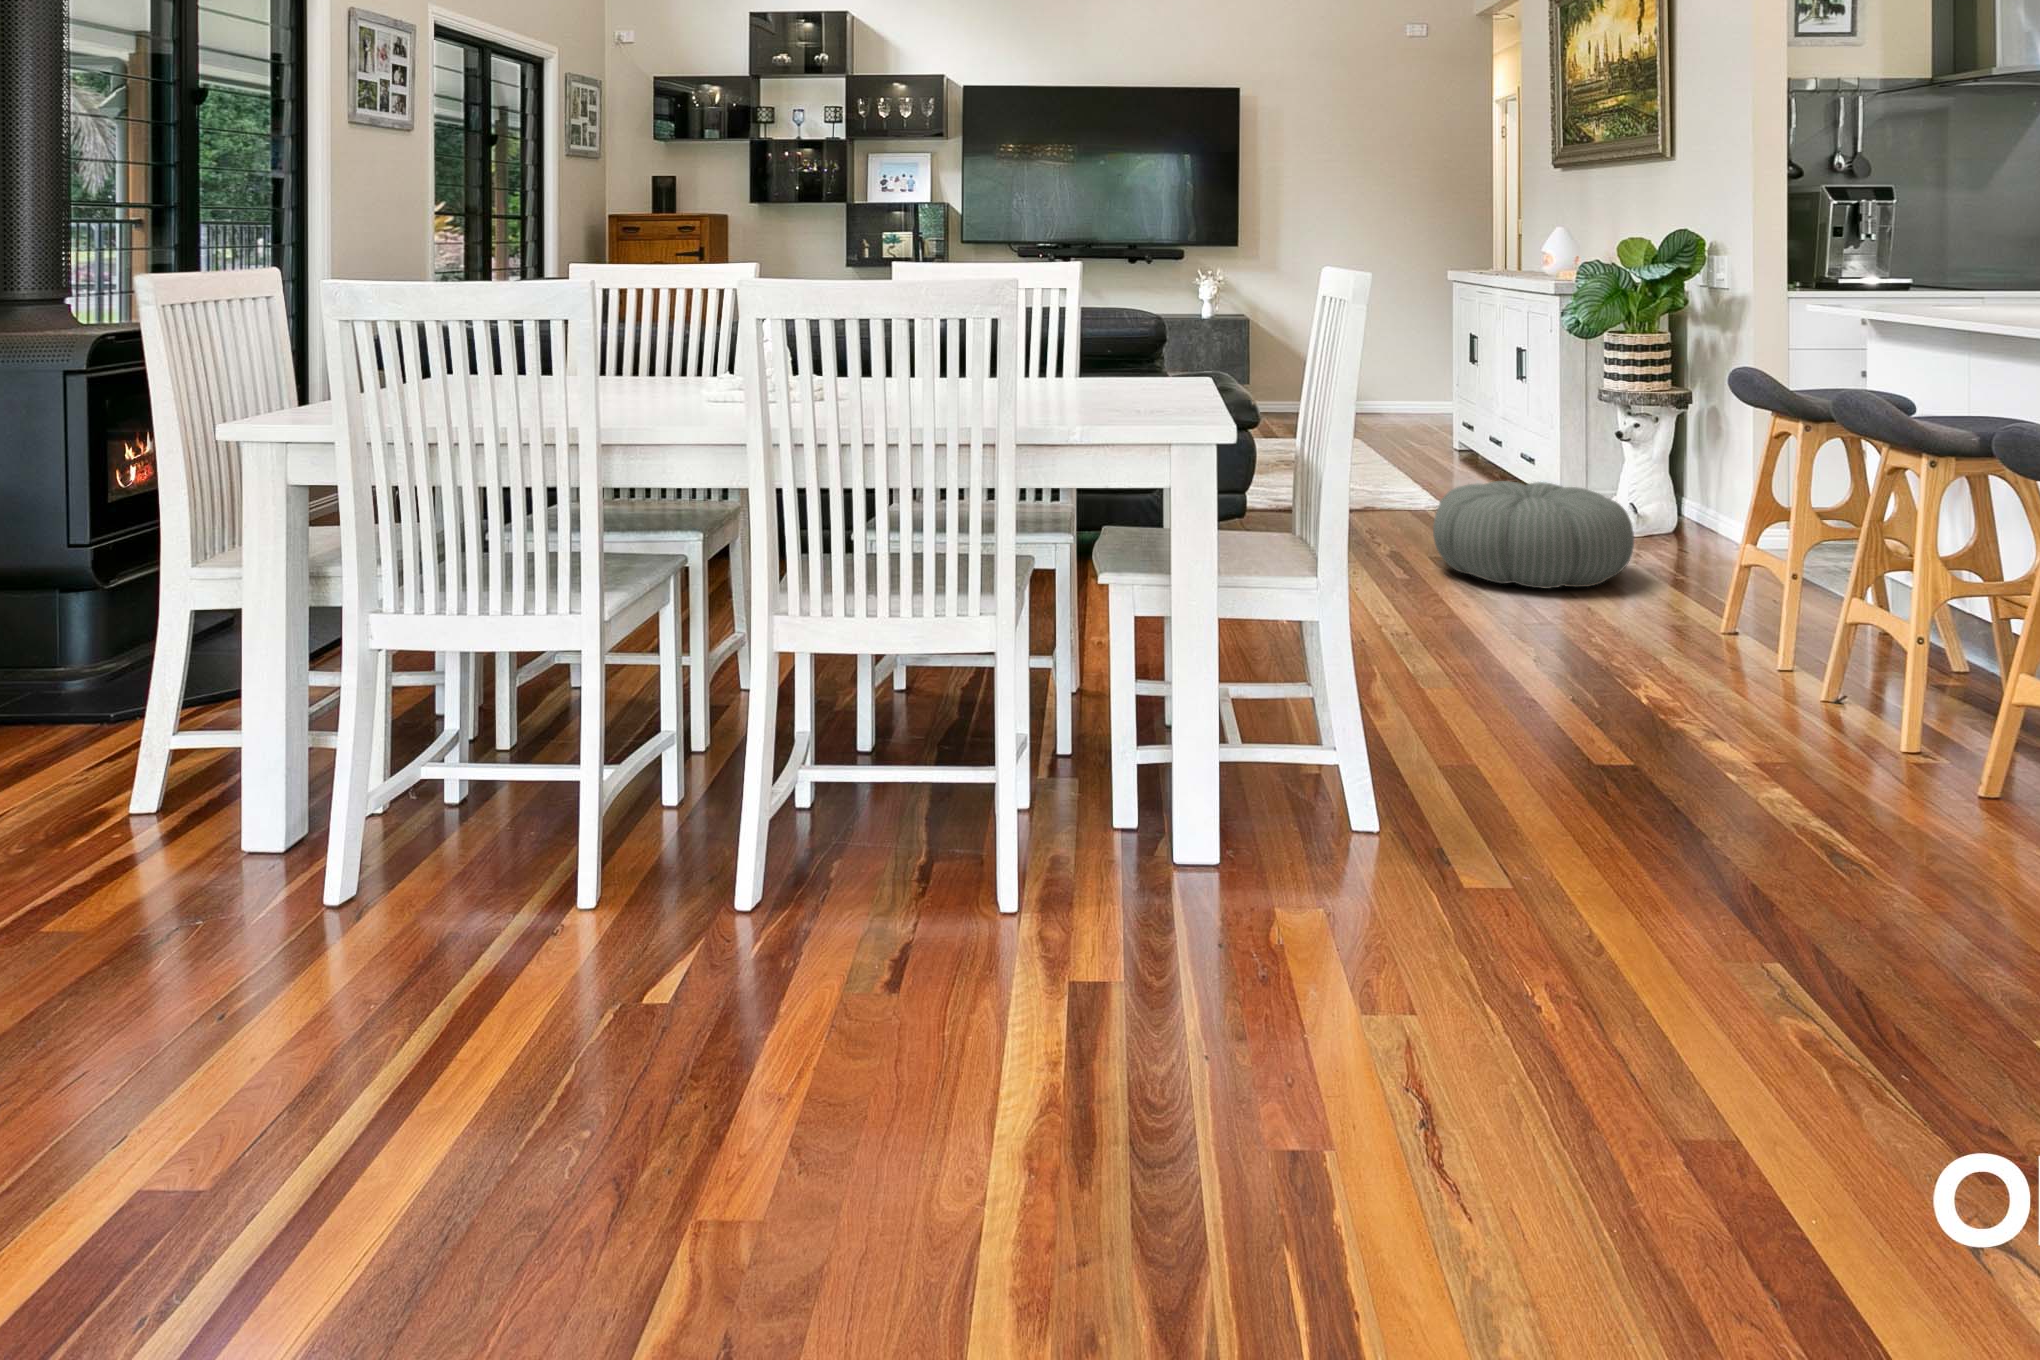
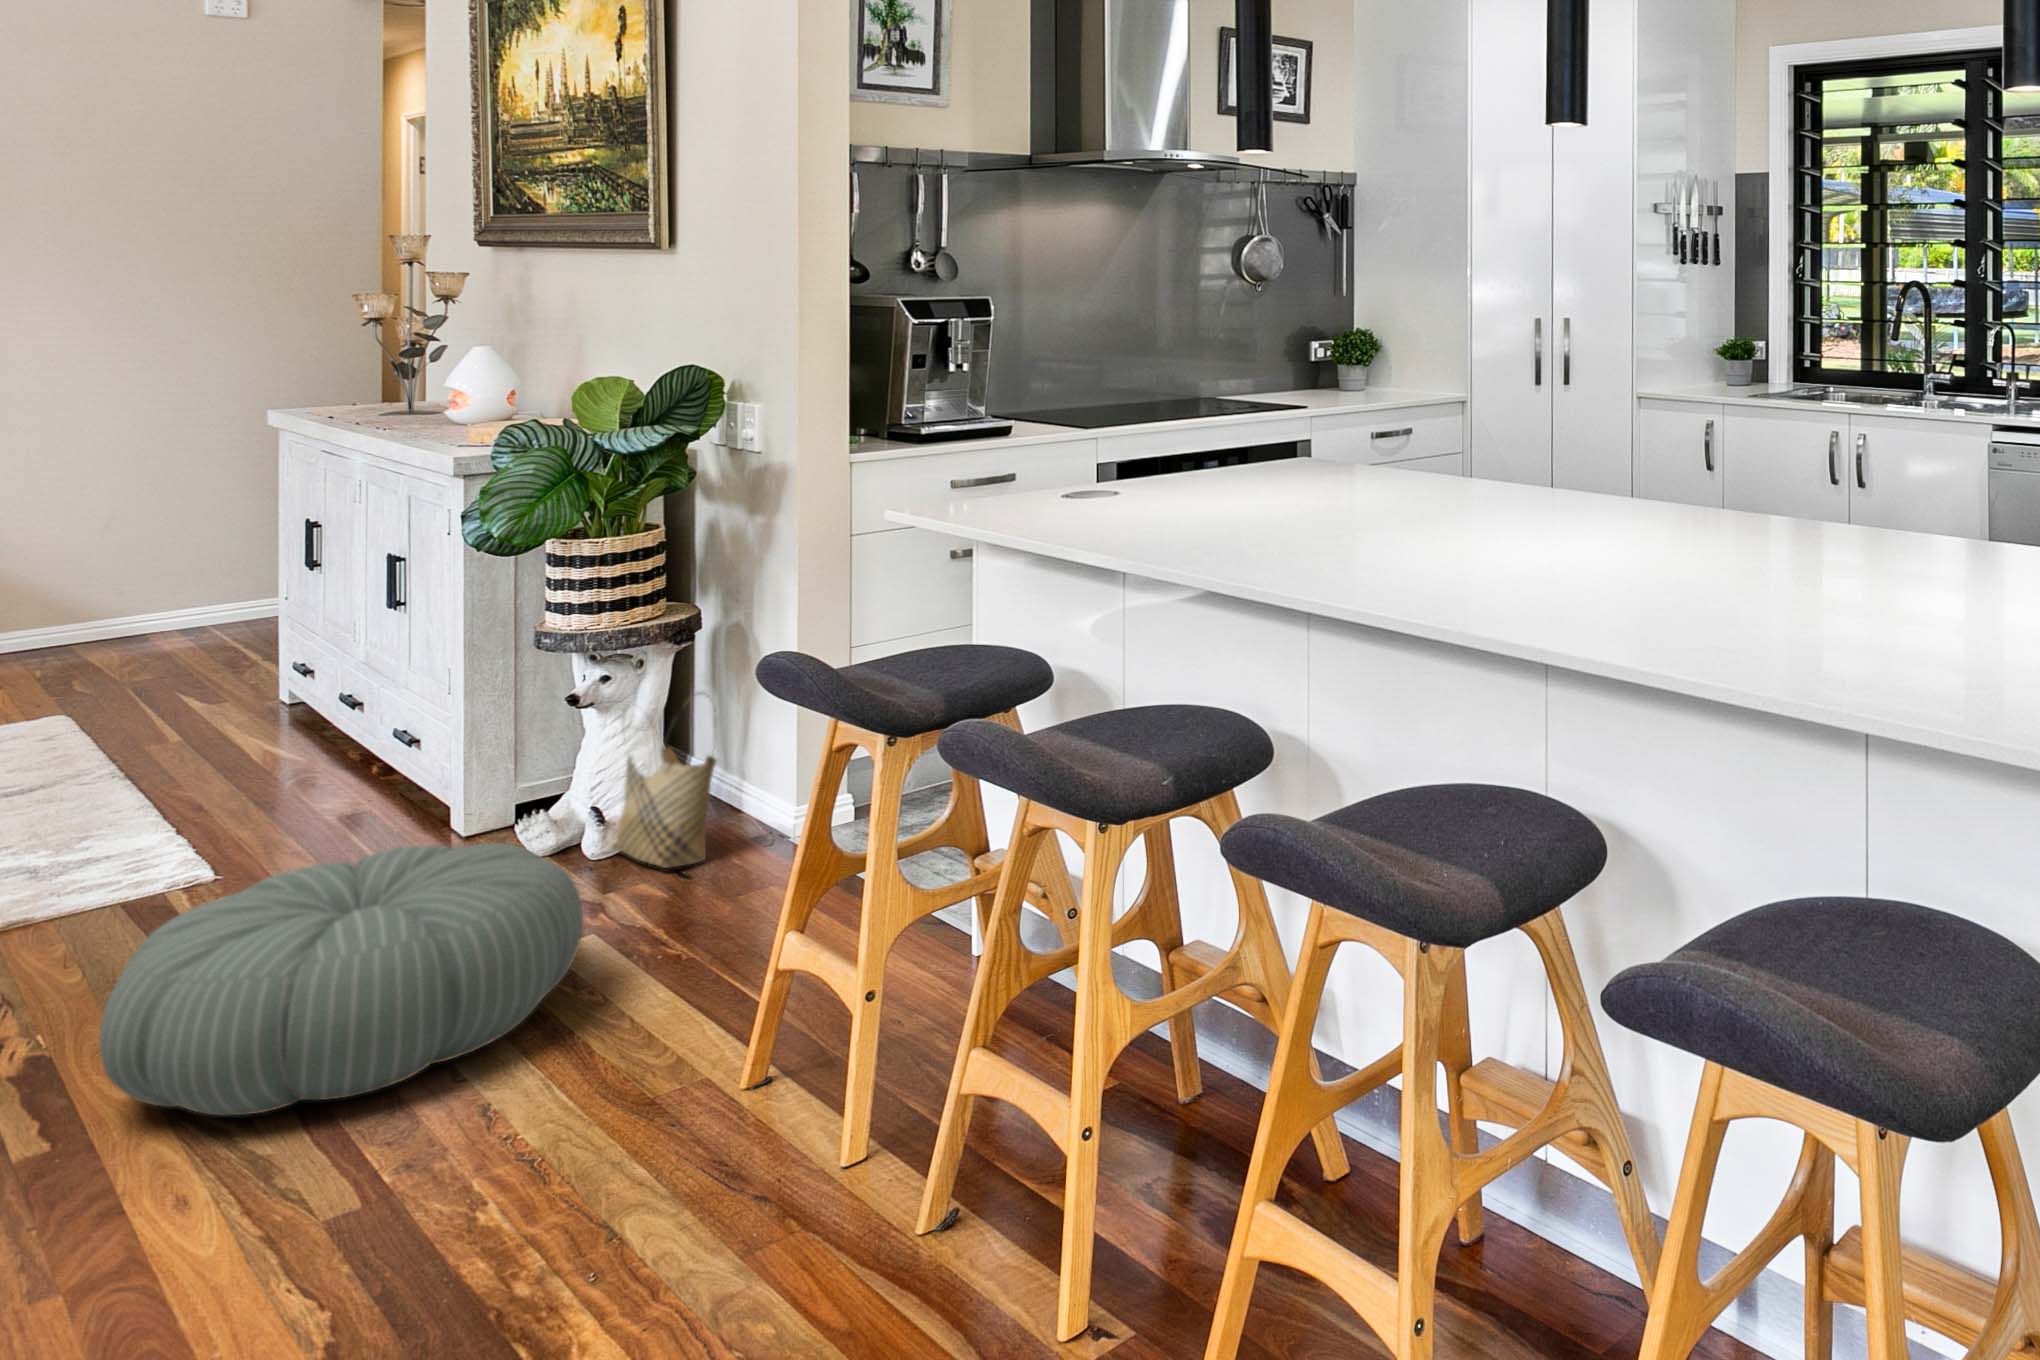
woven basket: none [1642,440,1703,548] -> present [612,694,717,868]

